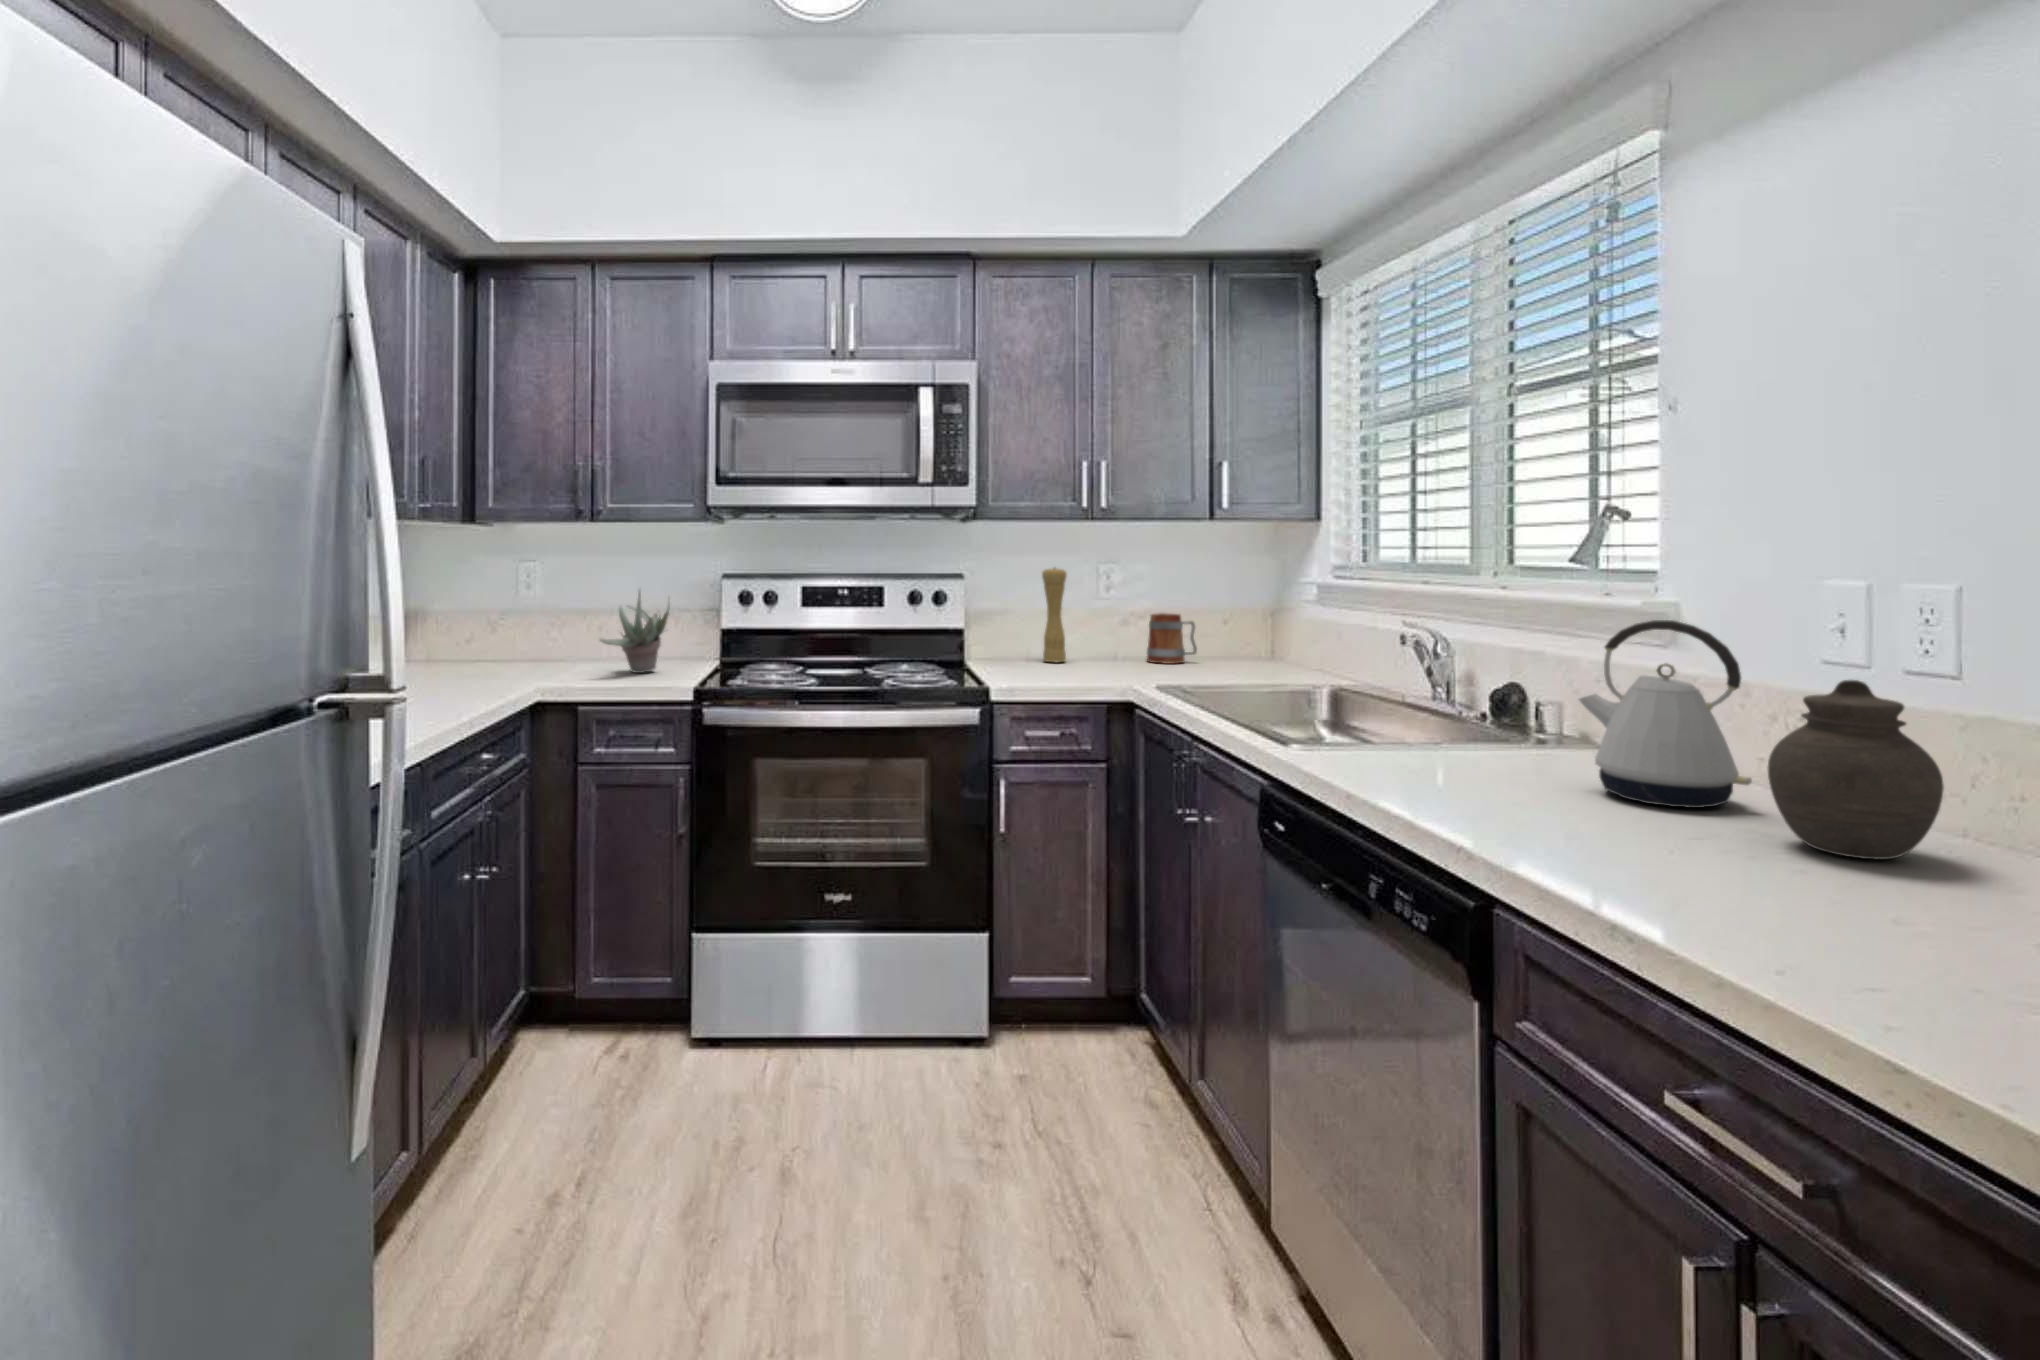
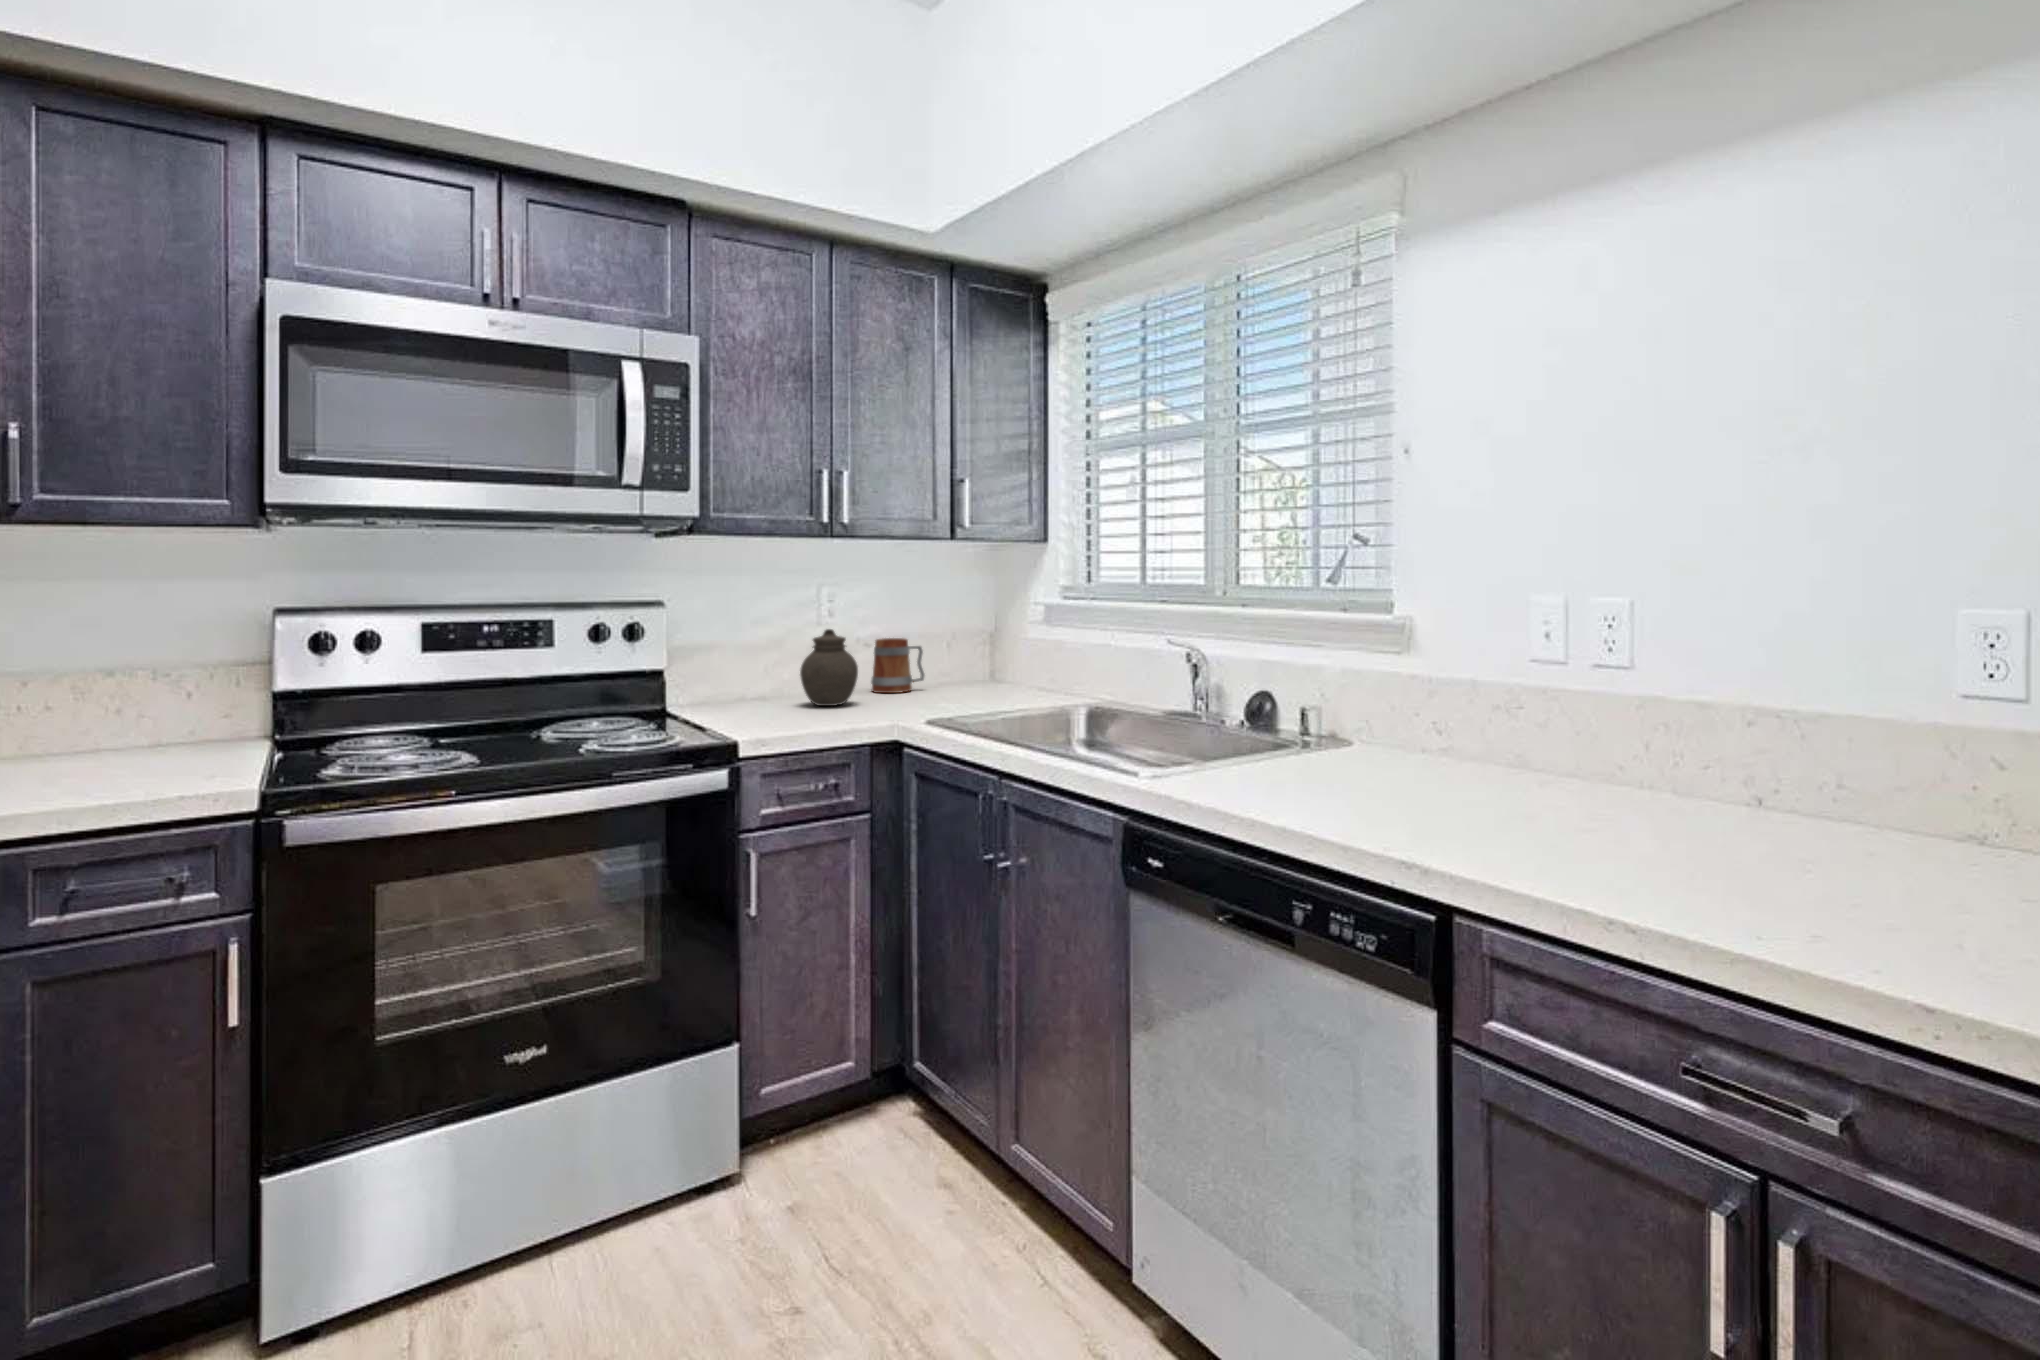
pepper mill: present [1042,568,1067,663] -> none [757,589,787,701]
succulent plant: present [600,591,670,673] -> none [40,632,190,773]
kettle: present [1579,620,1752,808] -> none [1408,632,1537,794]
jar: present [1768,680,1944,860] -> present [800,629,858,706]

